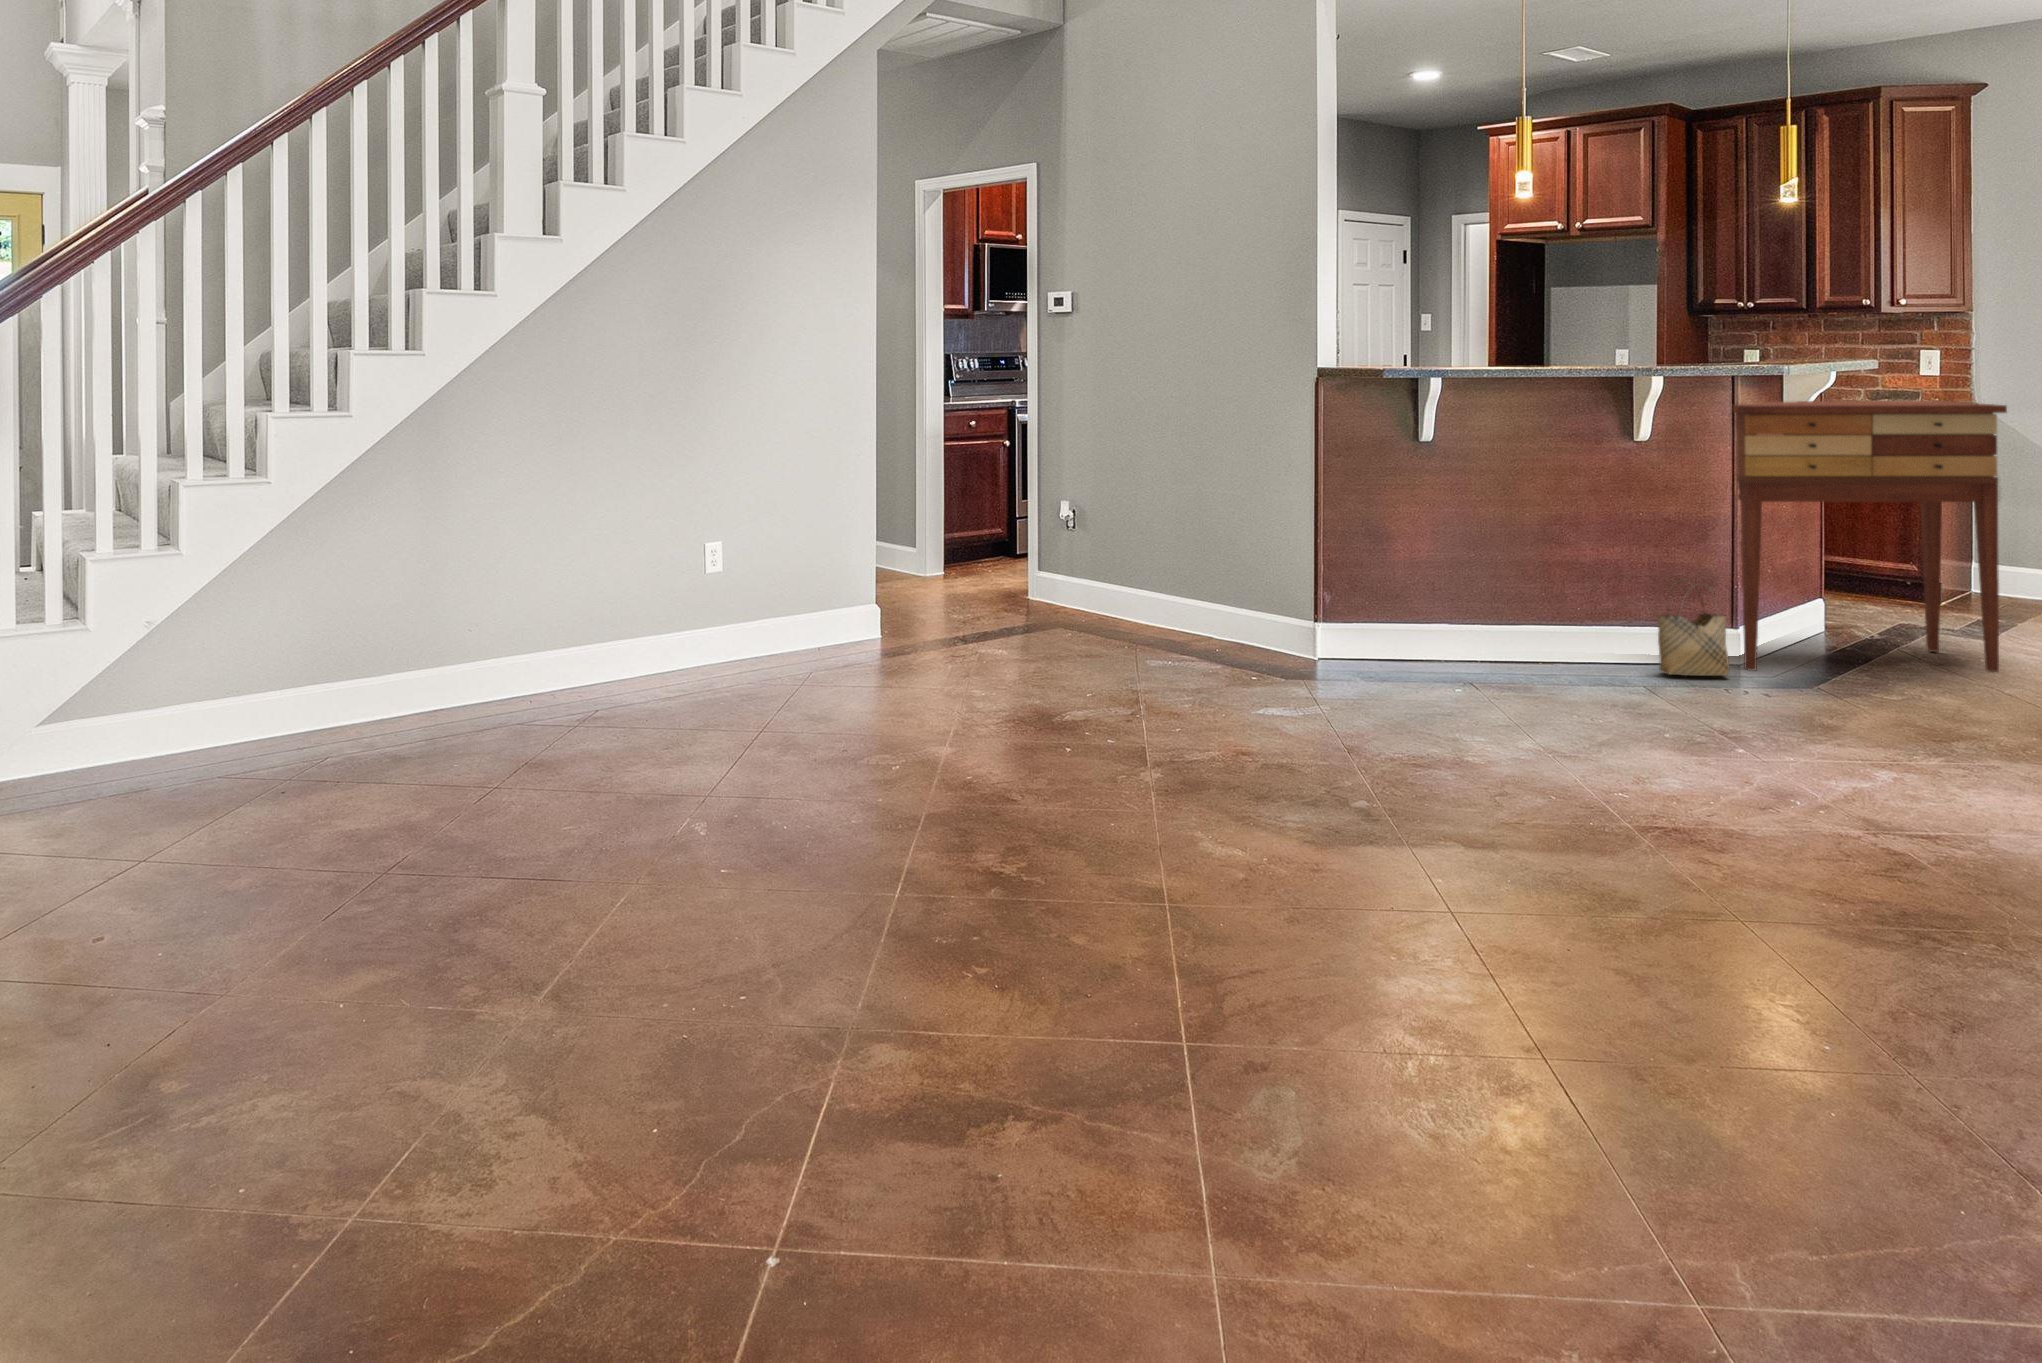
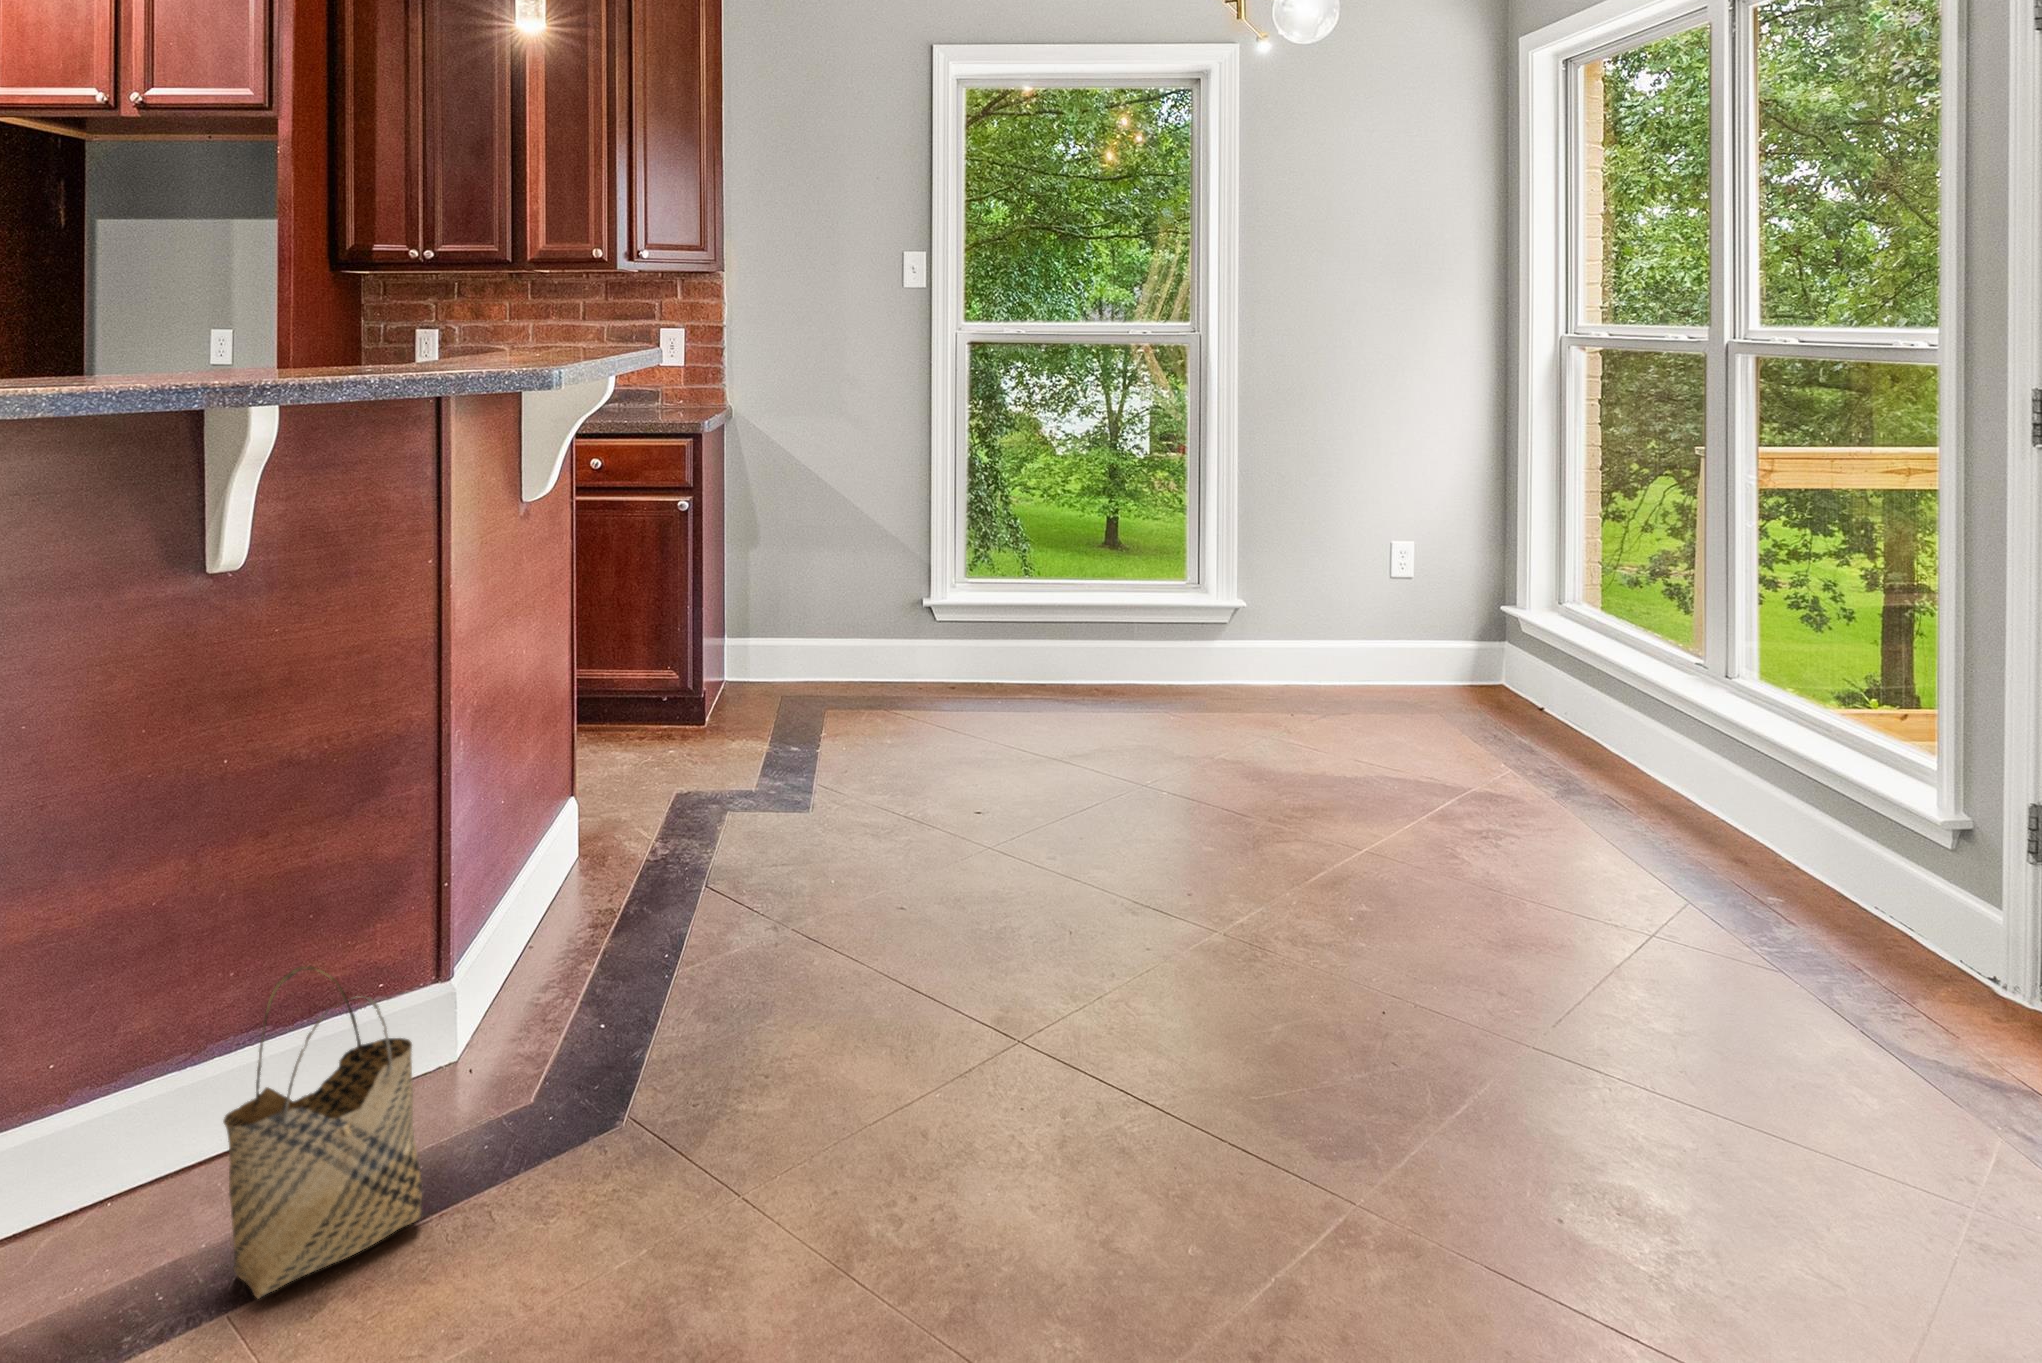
console table: present [1714,401,2007,672] -> none [334,418,893,1138]

